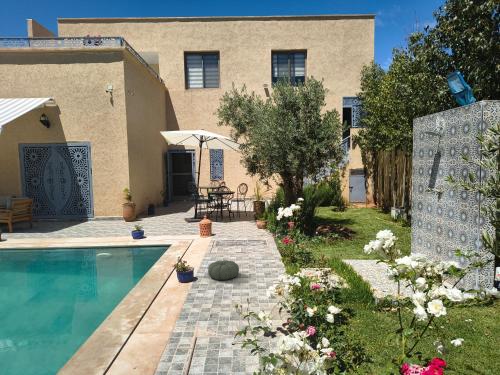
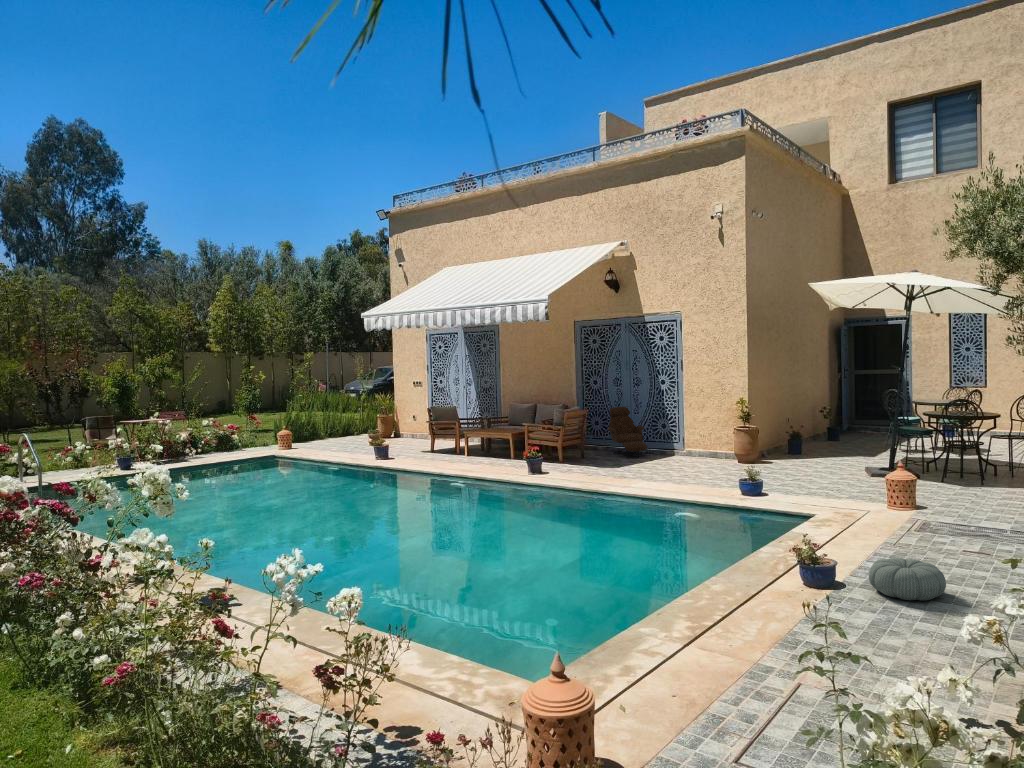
lounge chair: none [45,195,72,225] -> present [608,407,647,458]

